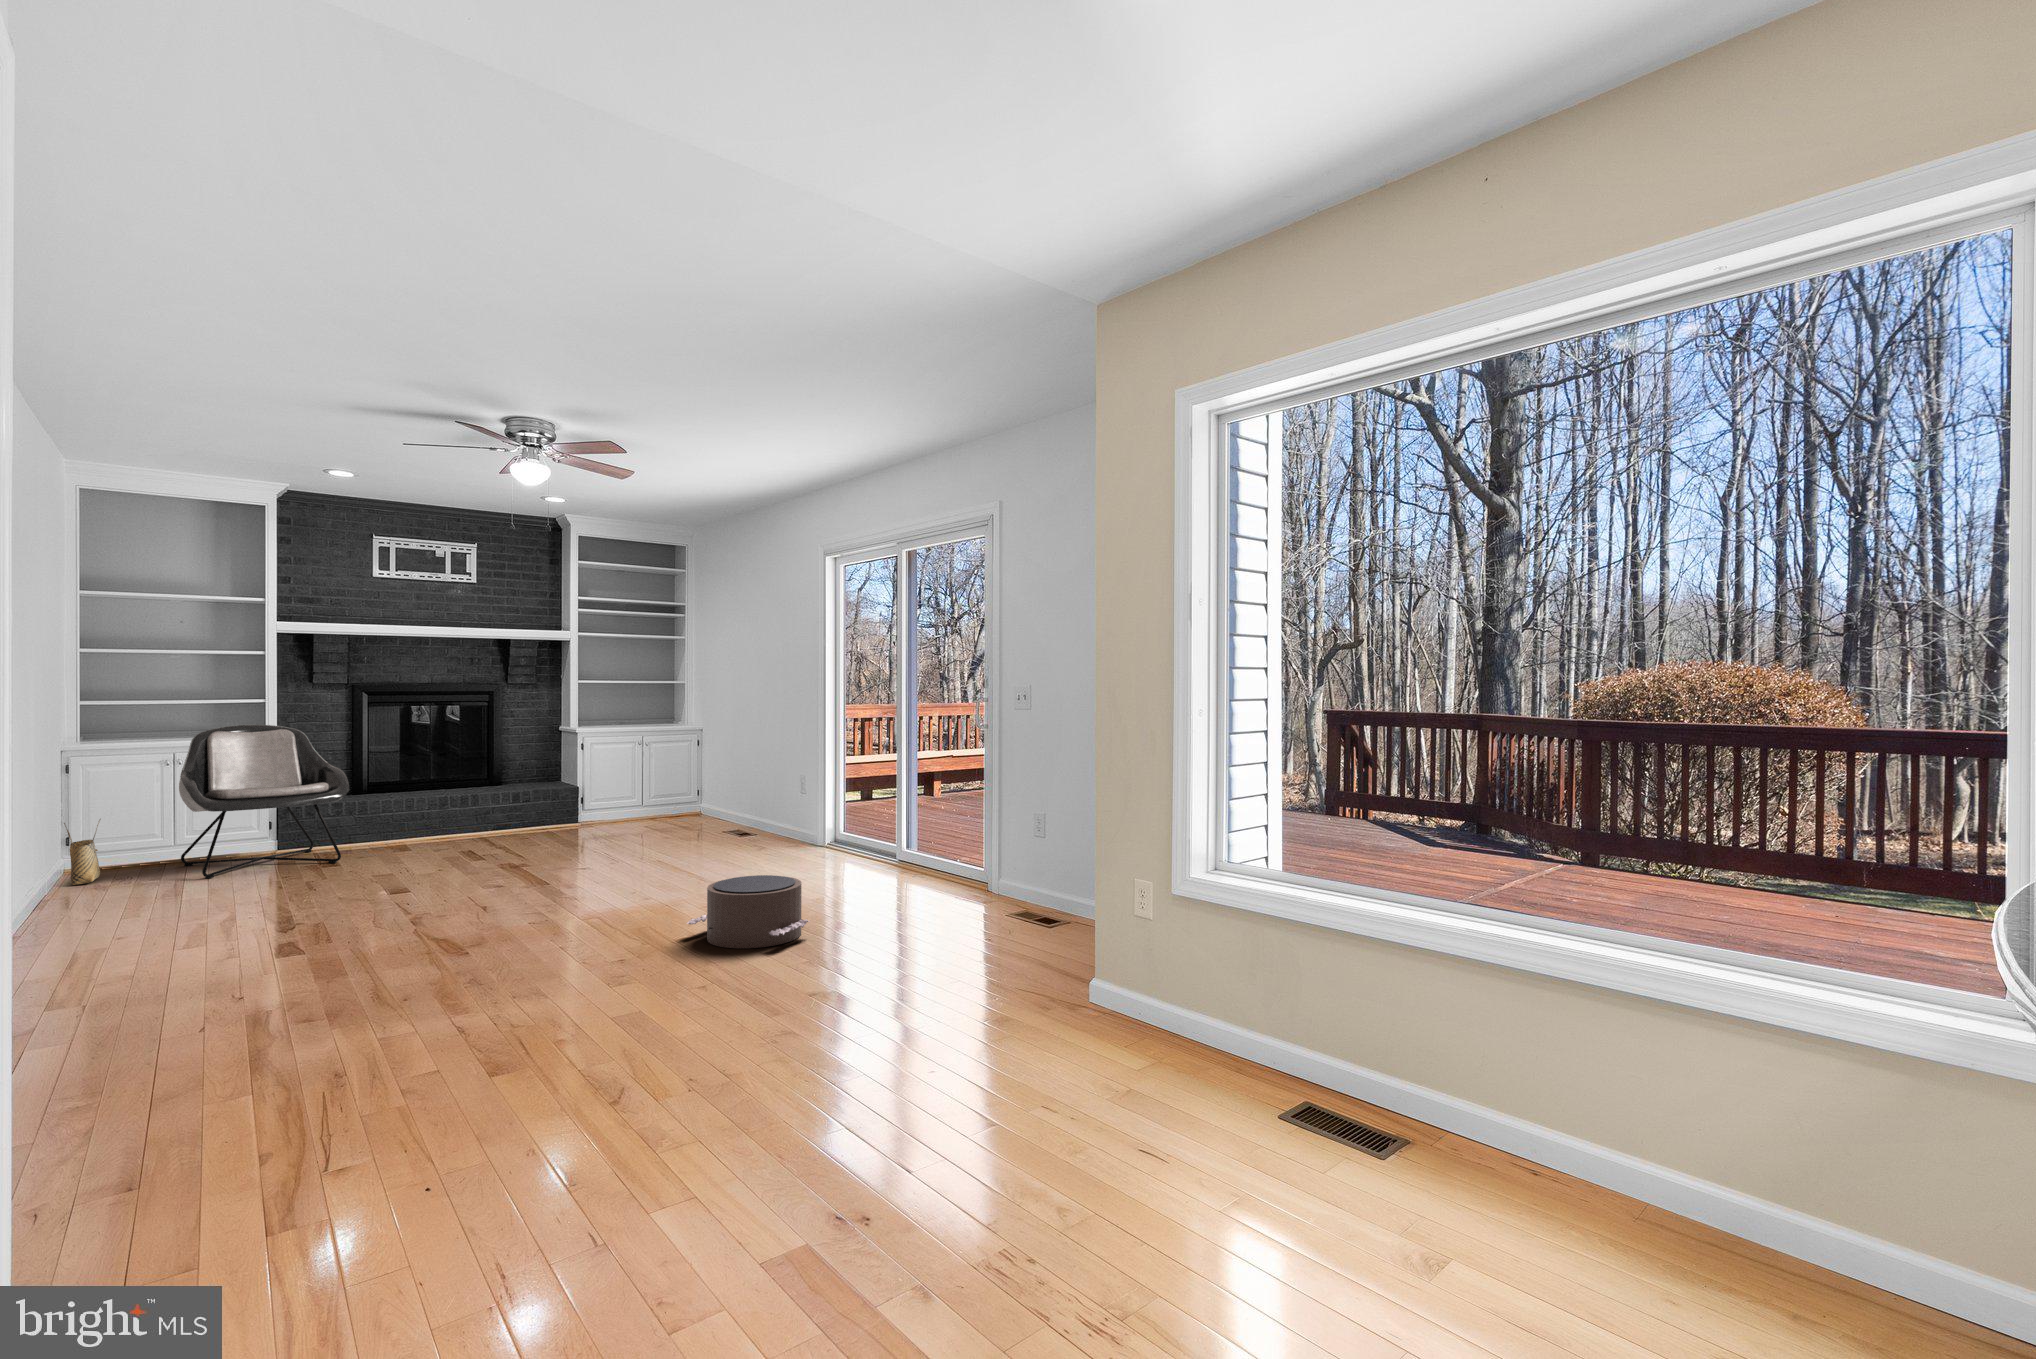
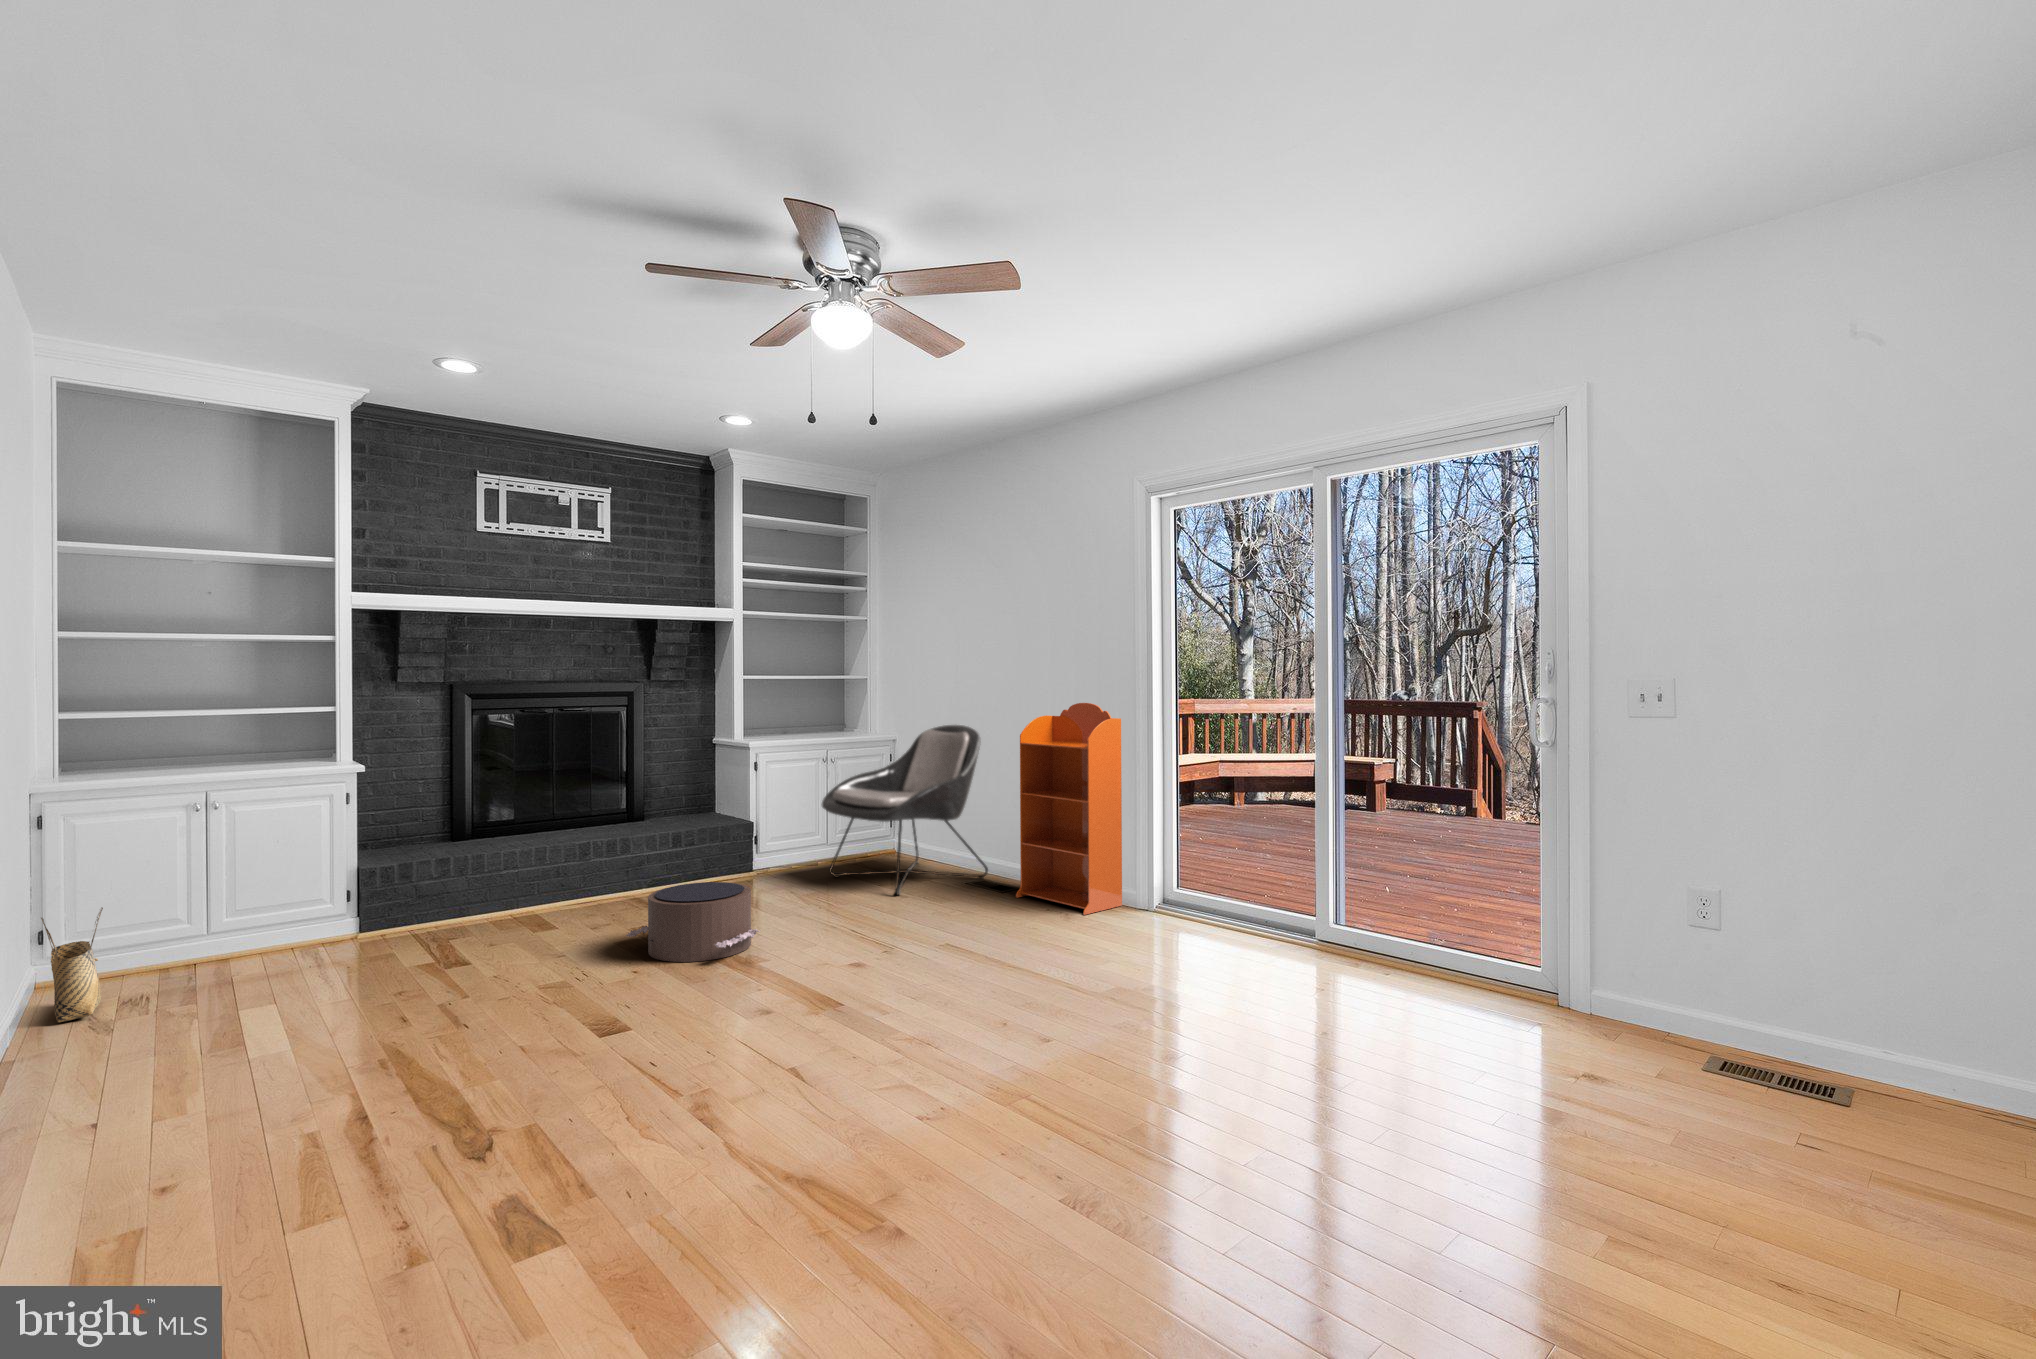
bookcase: none [743,700,809,848] -> present [1016,703,1122,915]
lounge chair: present [179,725,349,879] -> present [822,725,988,895]
pouf: present [687,875,810,948] -> present [626,882,760,962]

